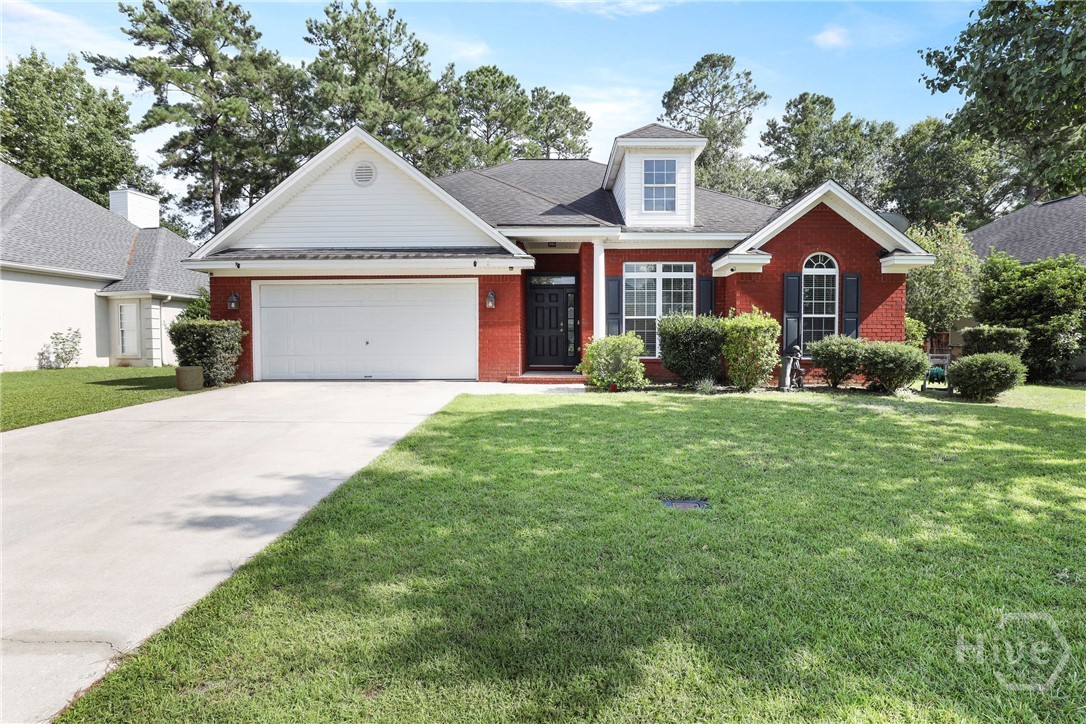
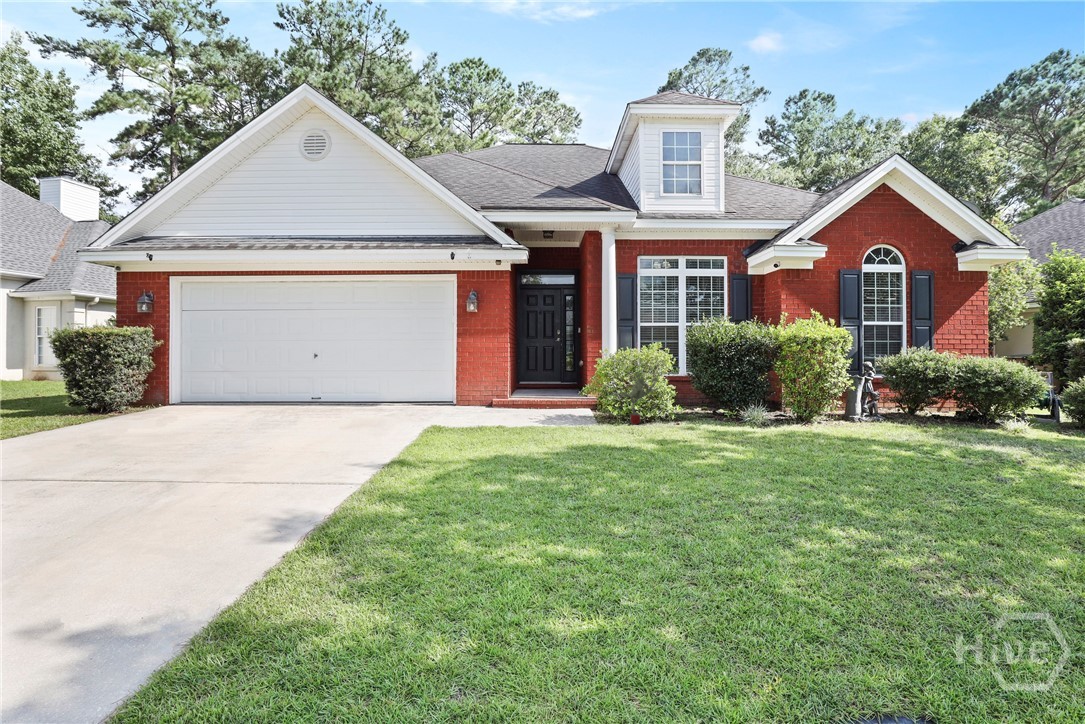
basket: present [175,366,203,391] -> none [53,392,95,425]

